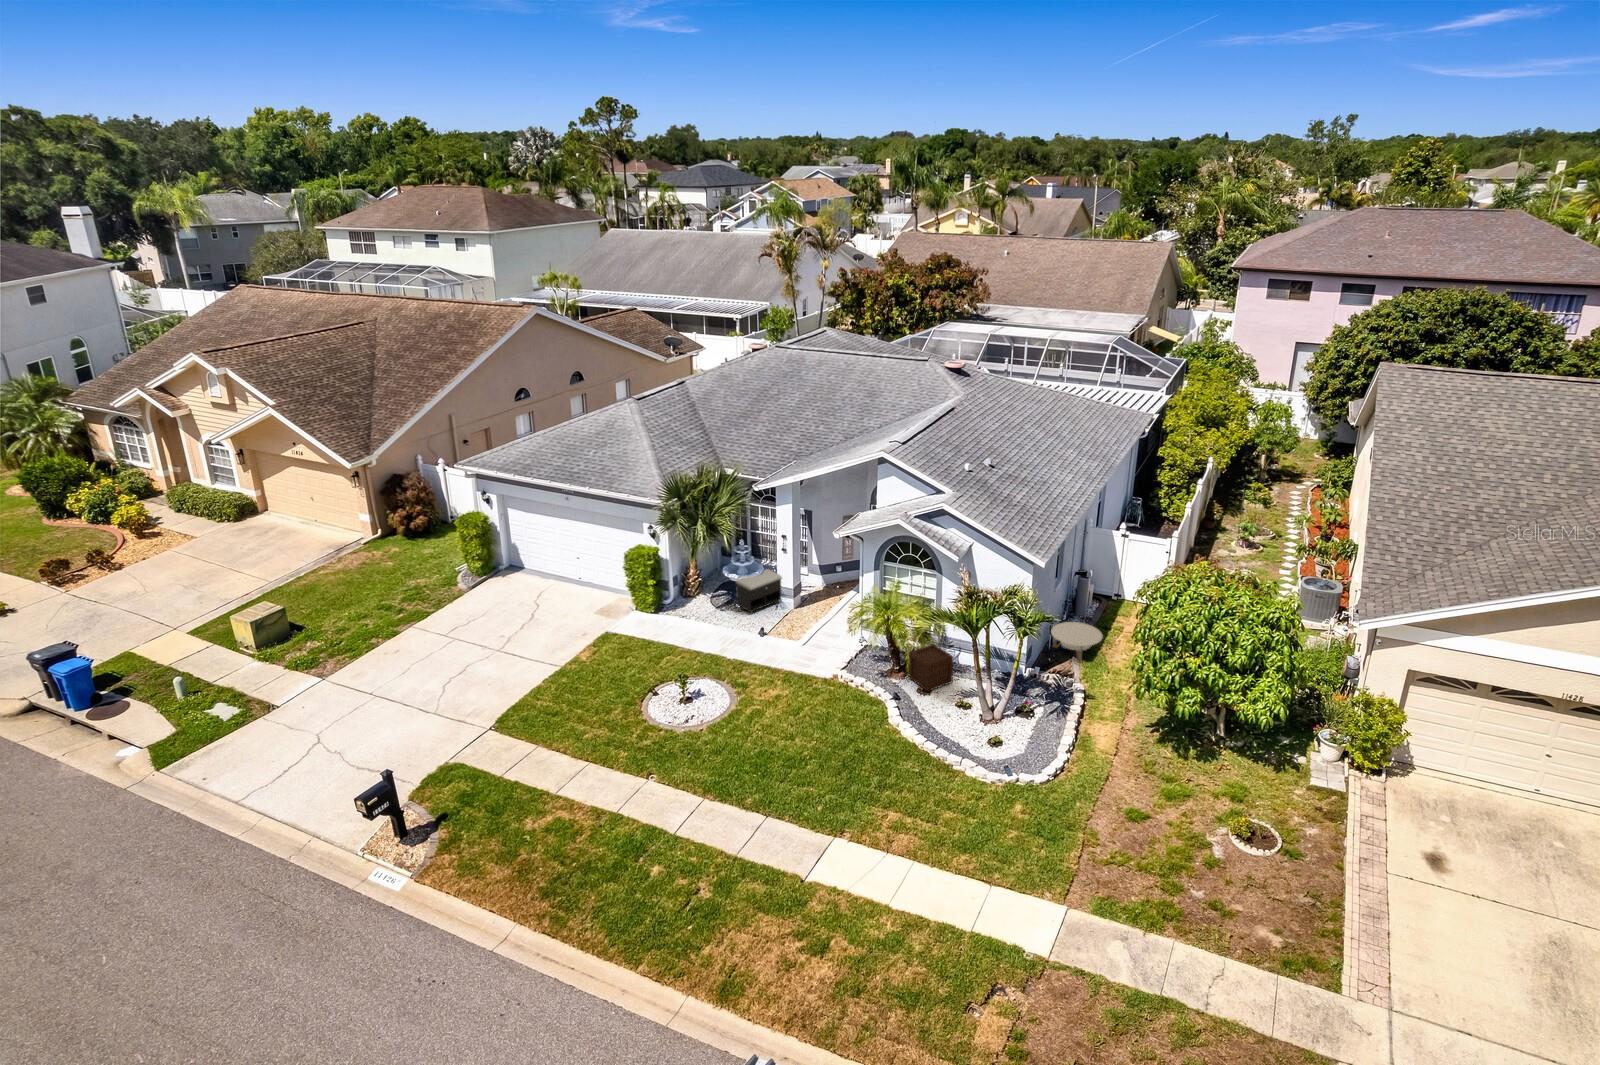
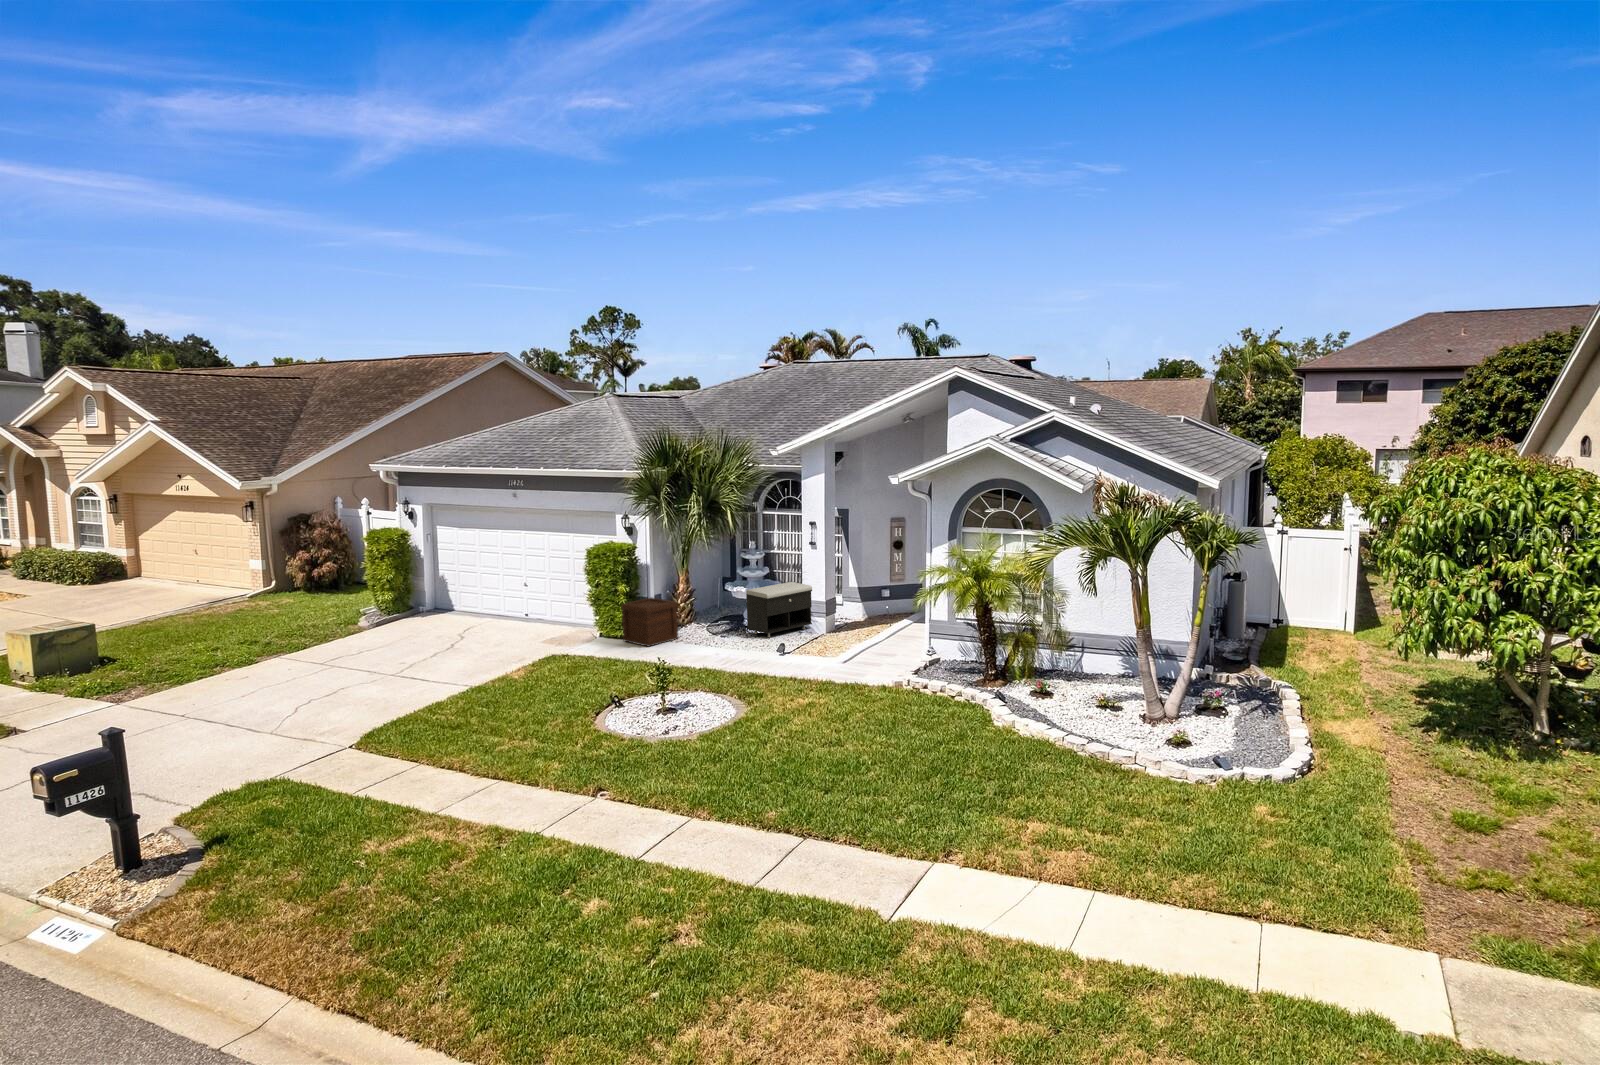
round table: present [1051,622,1103,663] -> none [1224,620,1307,667]
wooden crate: present [909,644,953,692] -> present [621,598,678,646]

